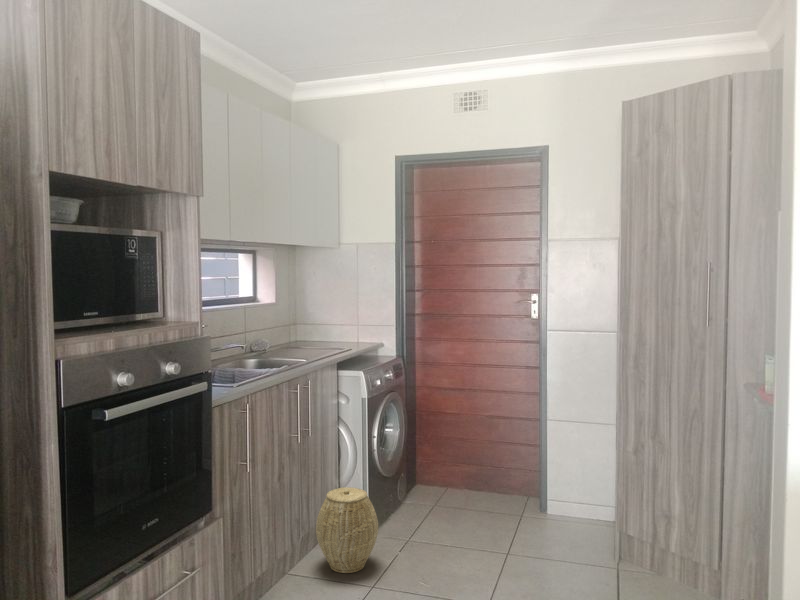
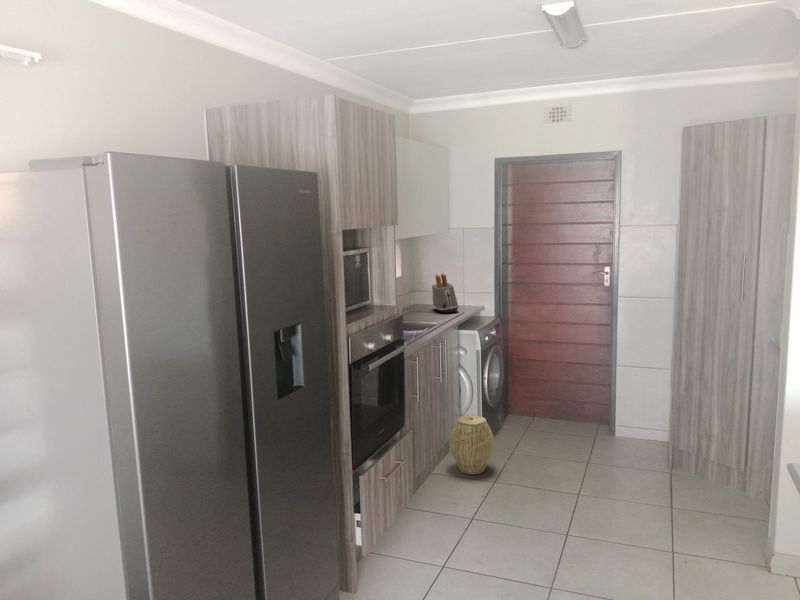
toaster: none [314,299,345,350] -> present [432,274,459,313]

